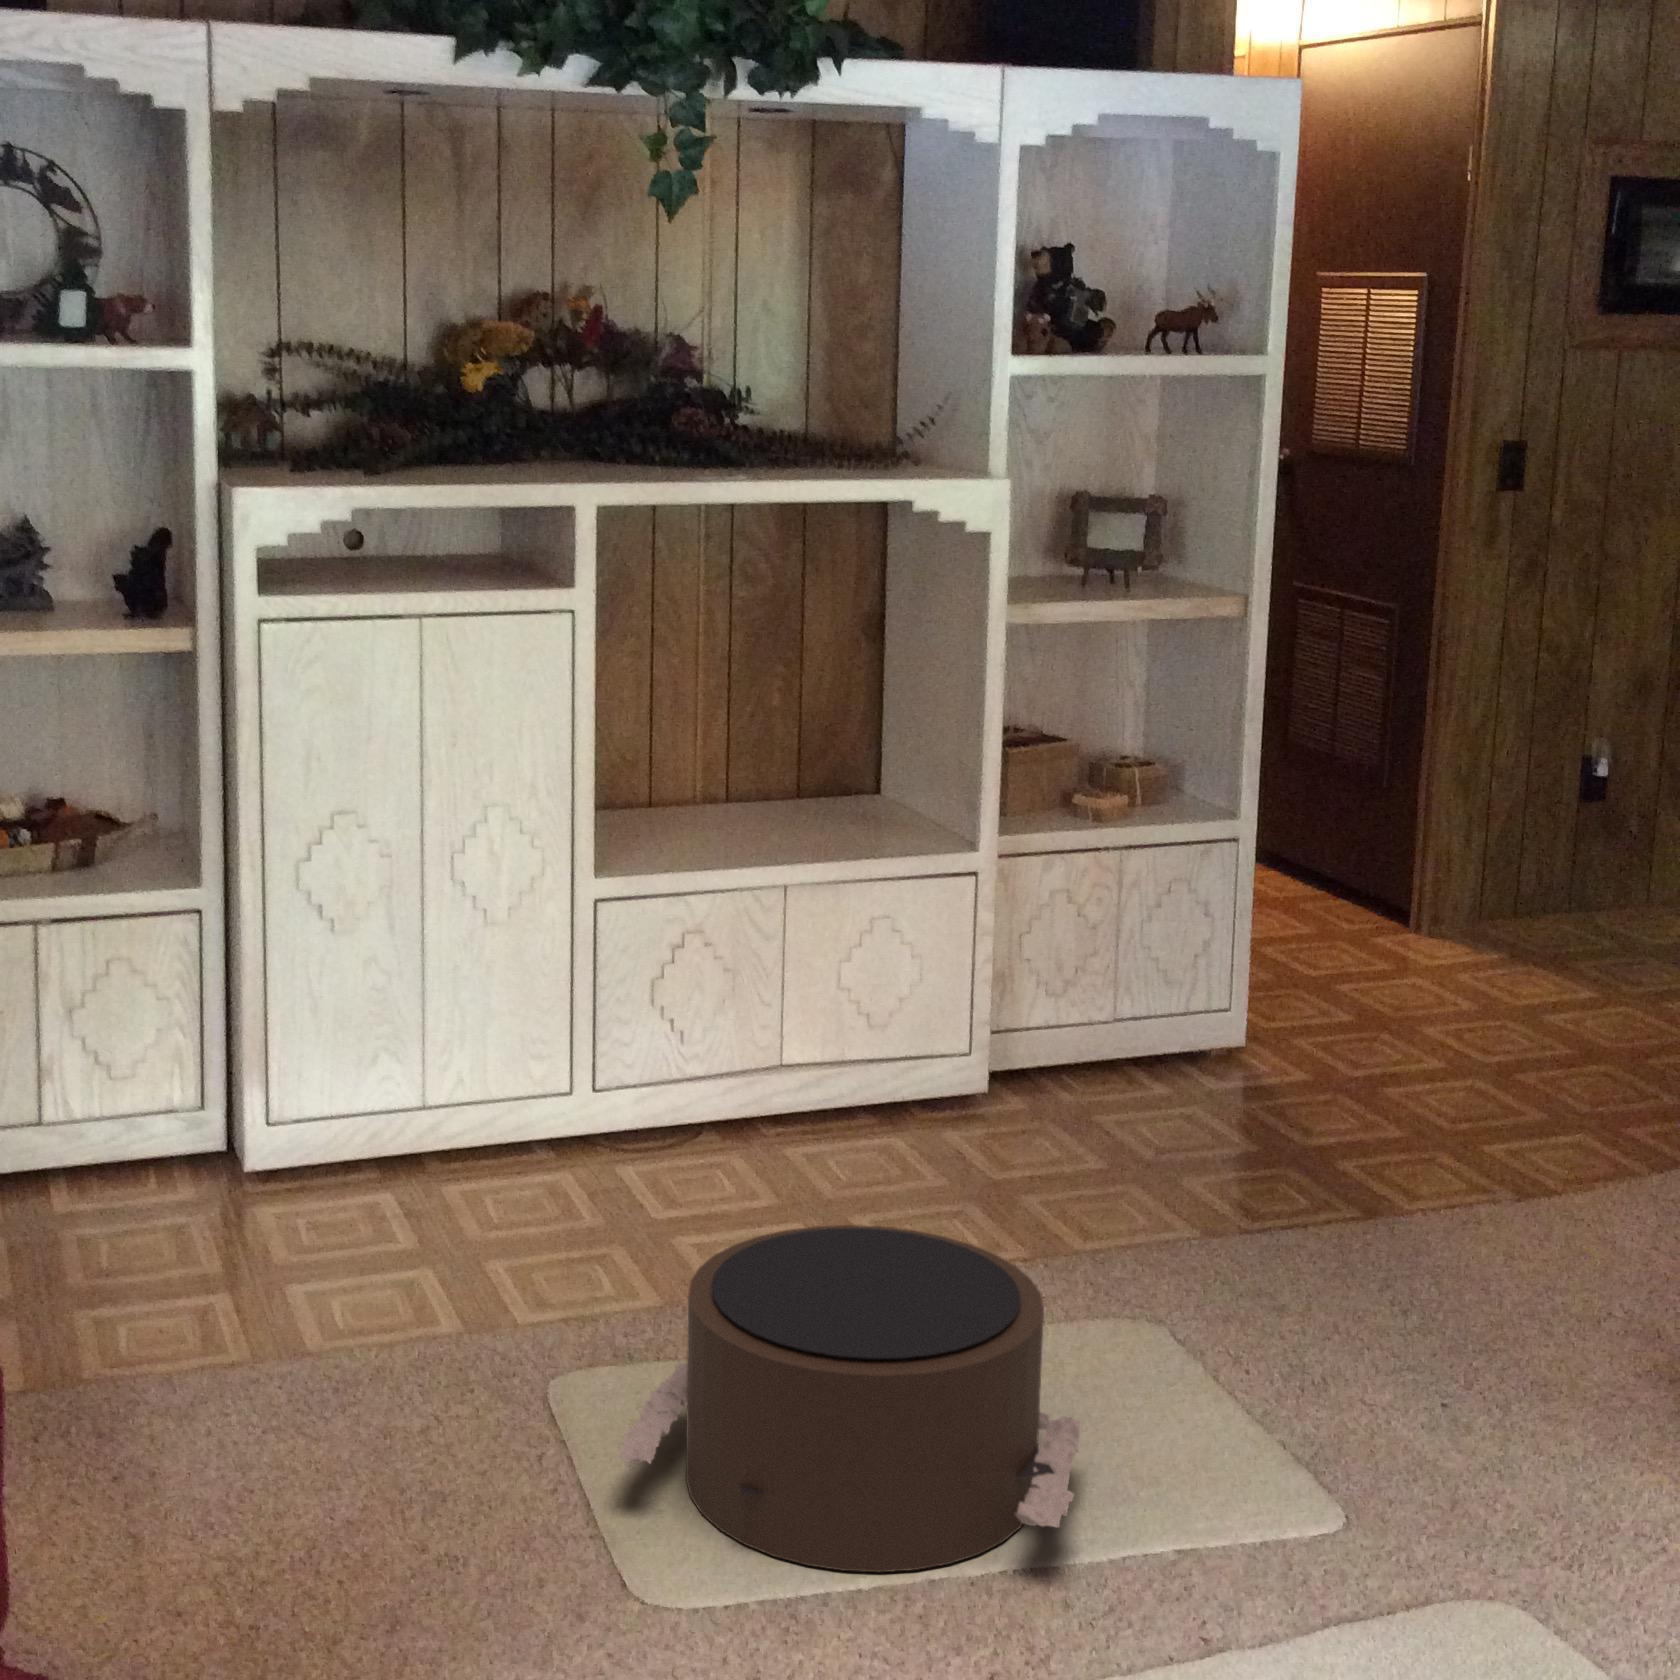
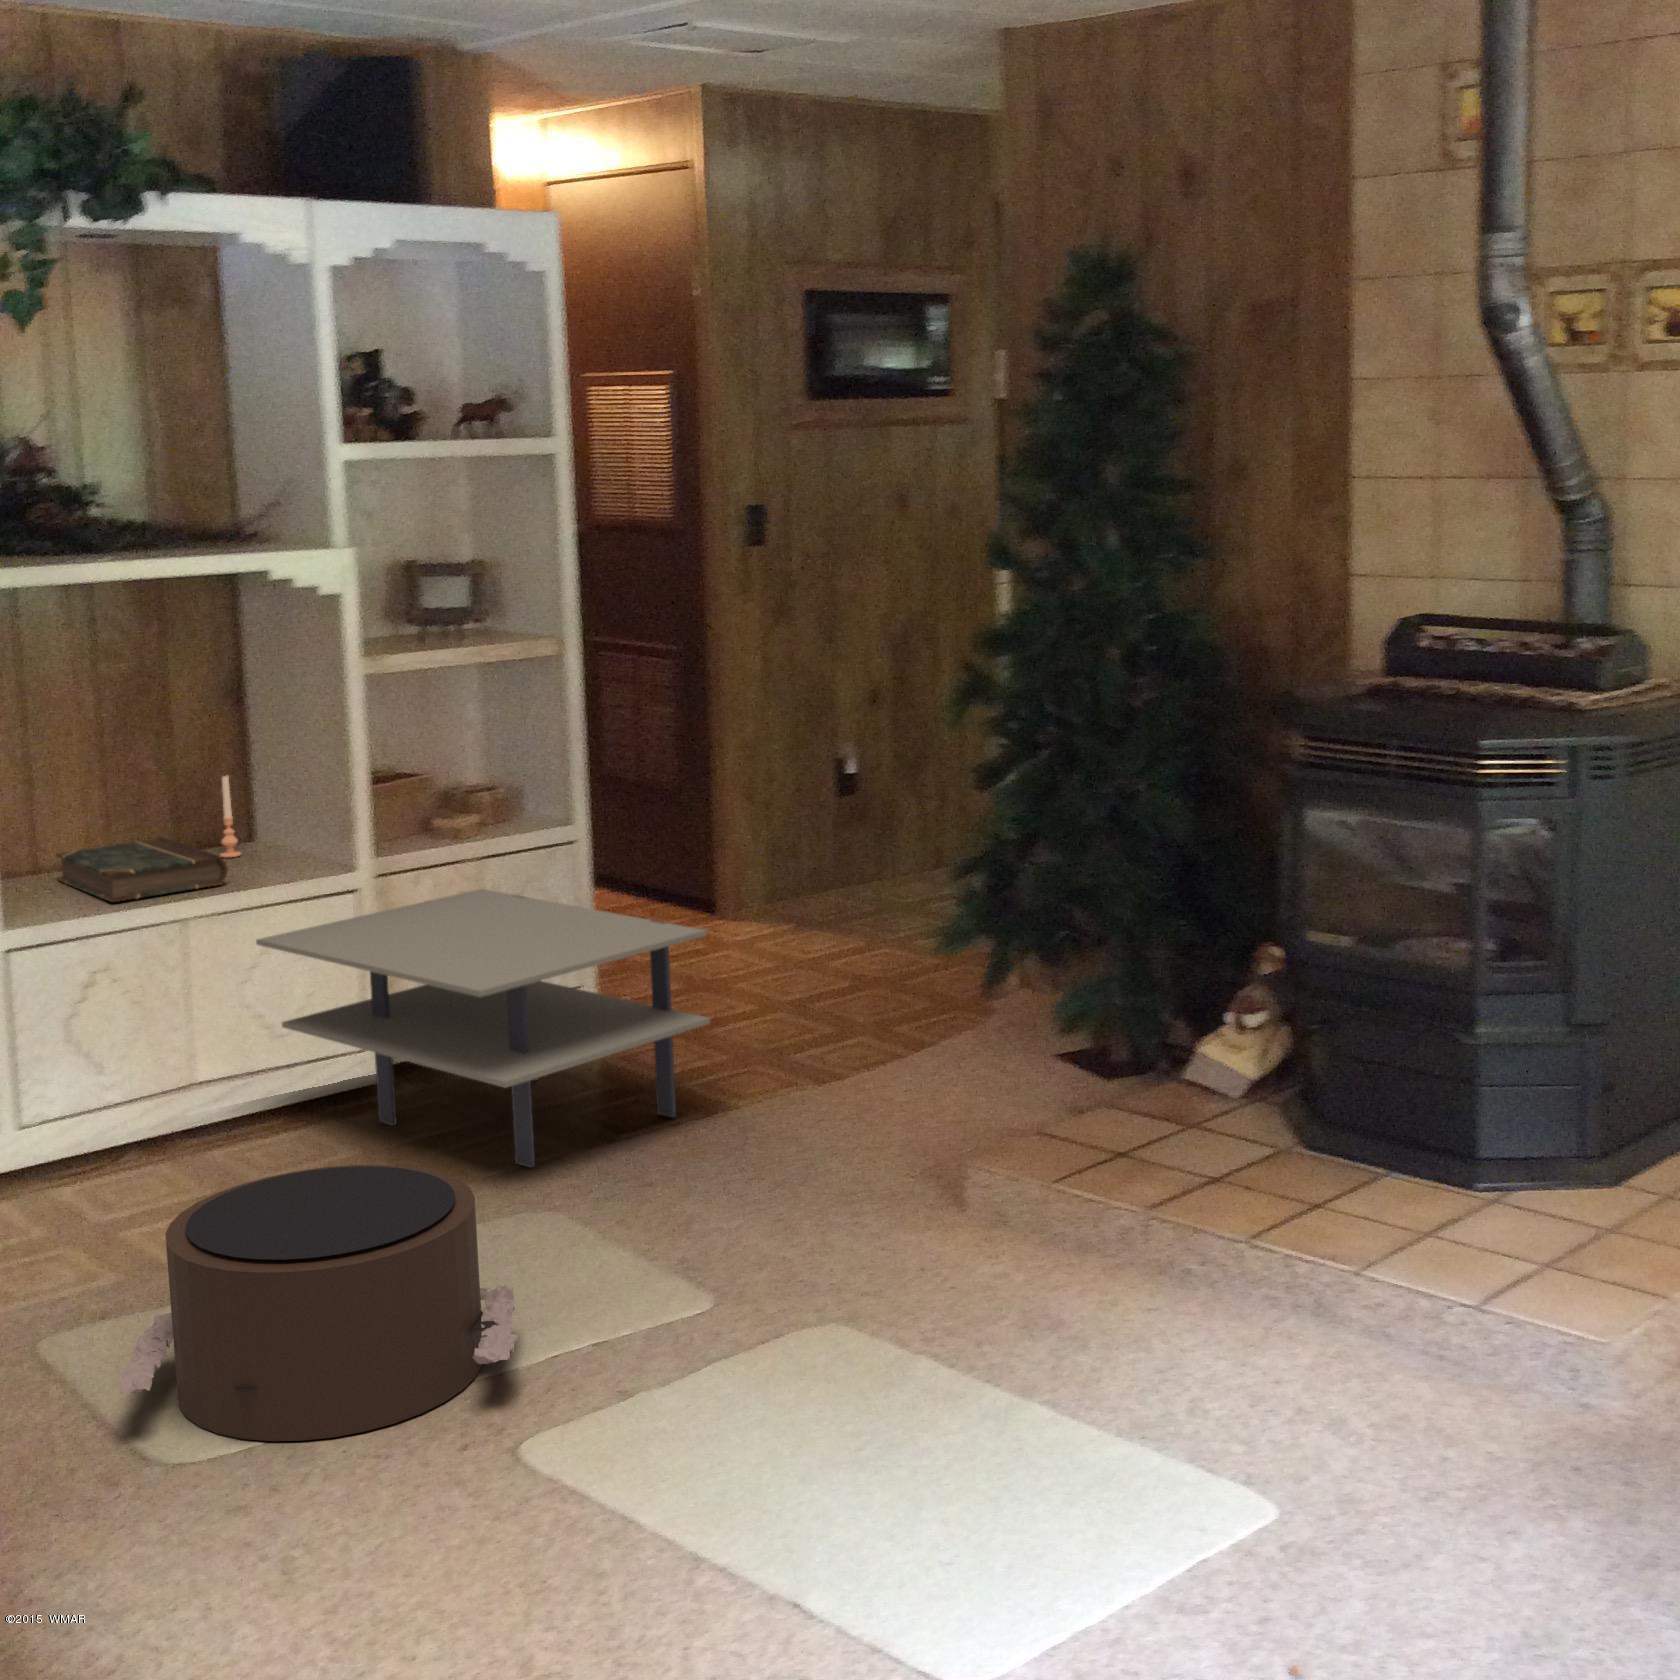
candle: none [838,720,860,813] -> present [220,775,241,857]
book: none [667,781,839,855] -> present [56,836,228,902]
side table: none [857,887,1383,1242] -> present [256,889,710,1168]

